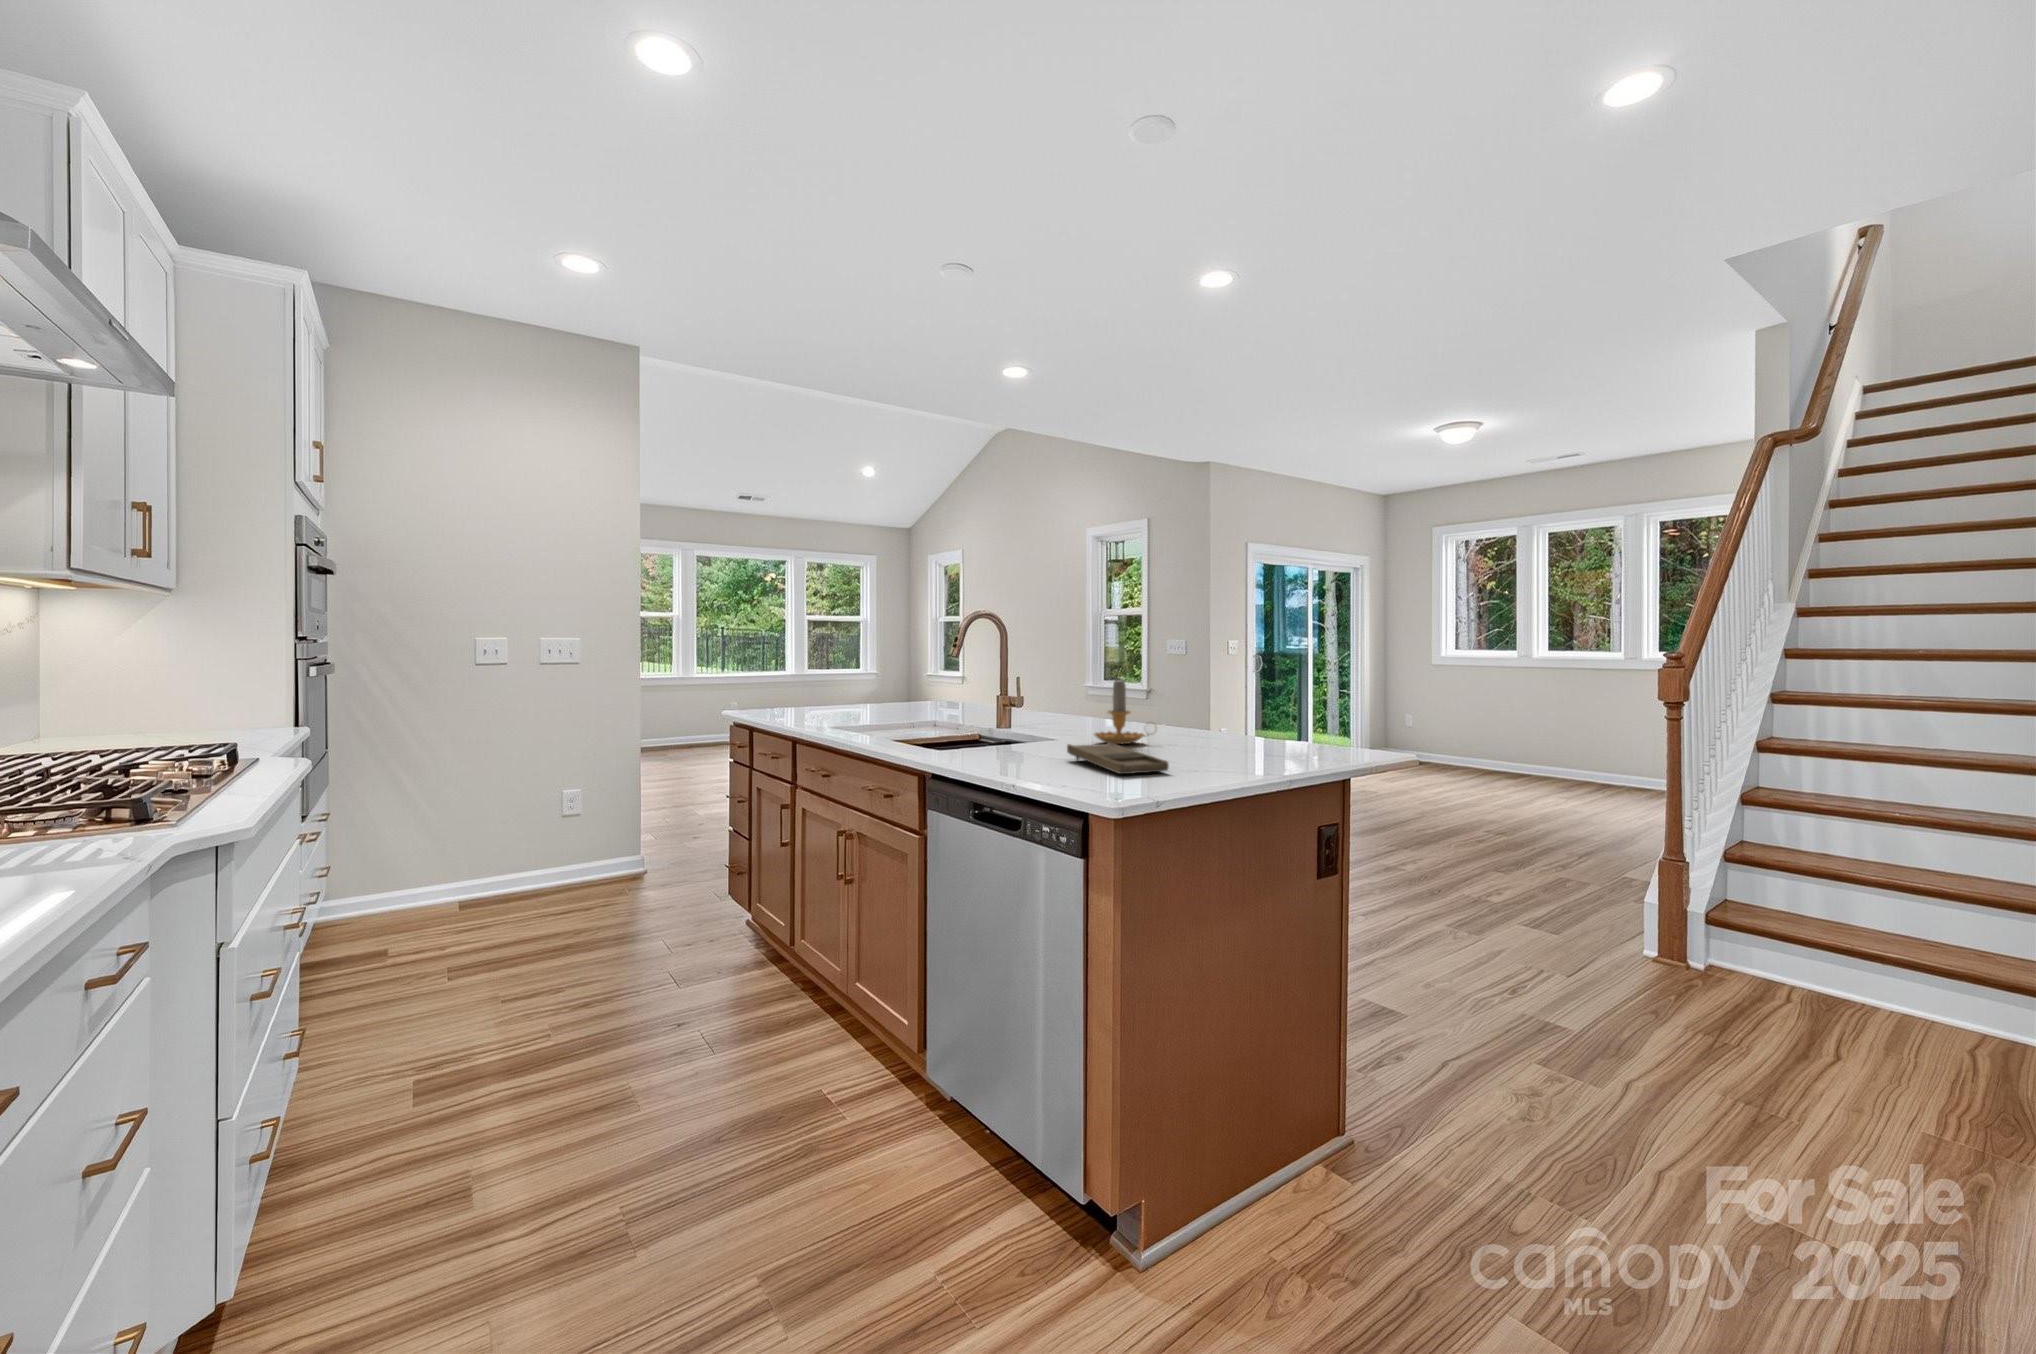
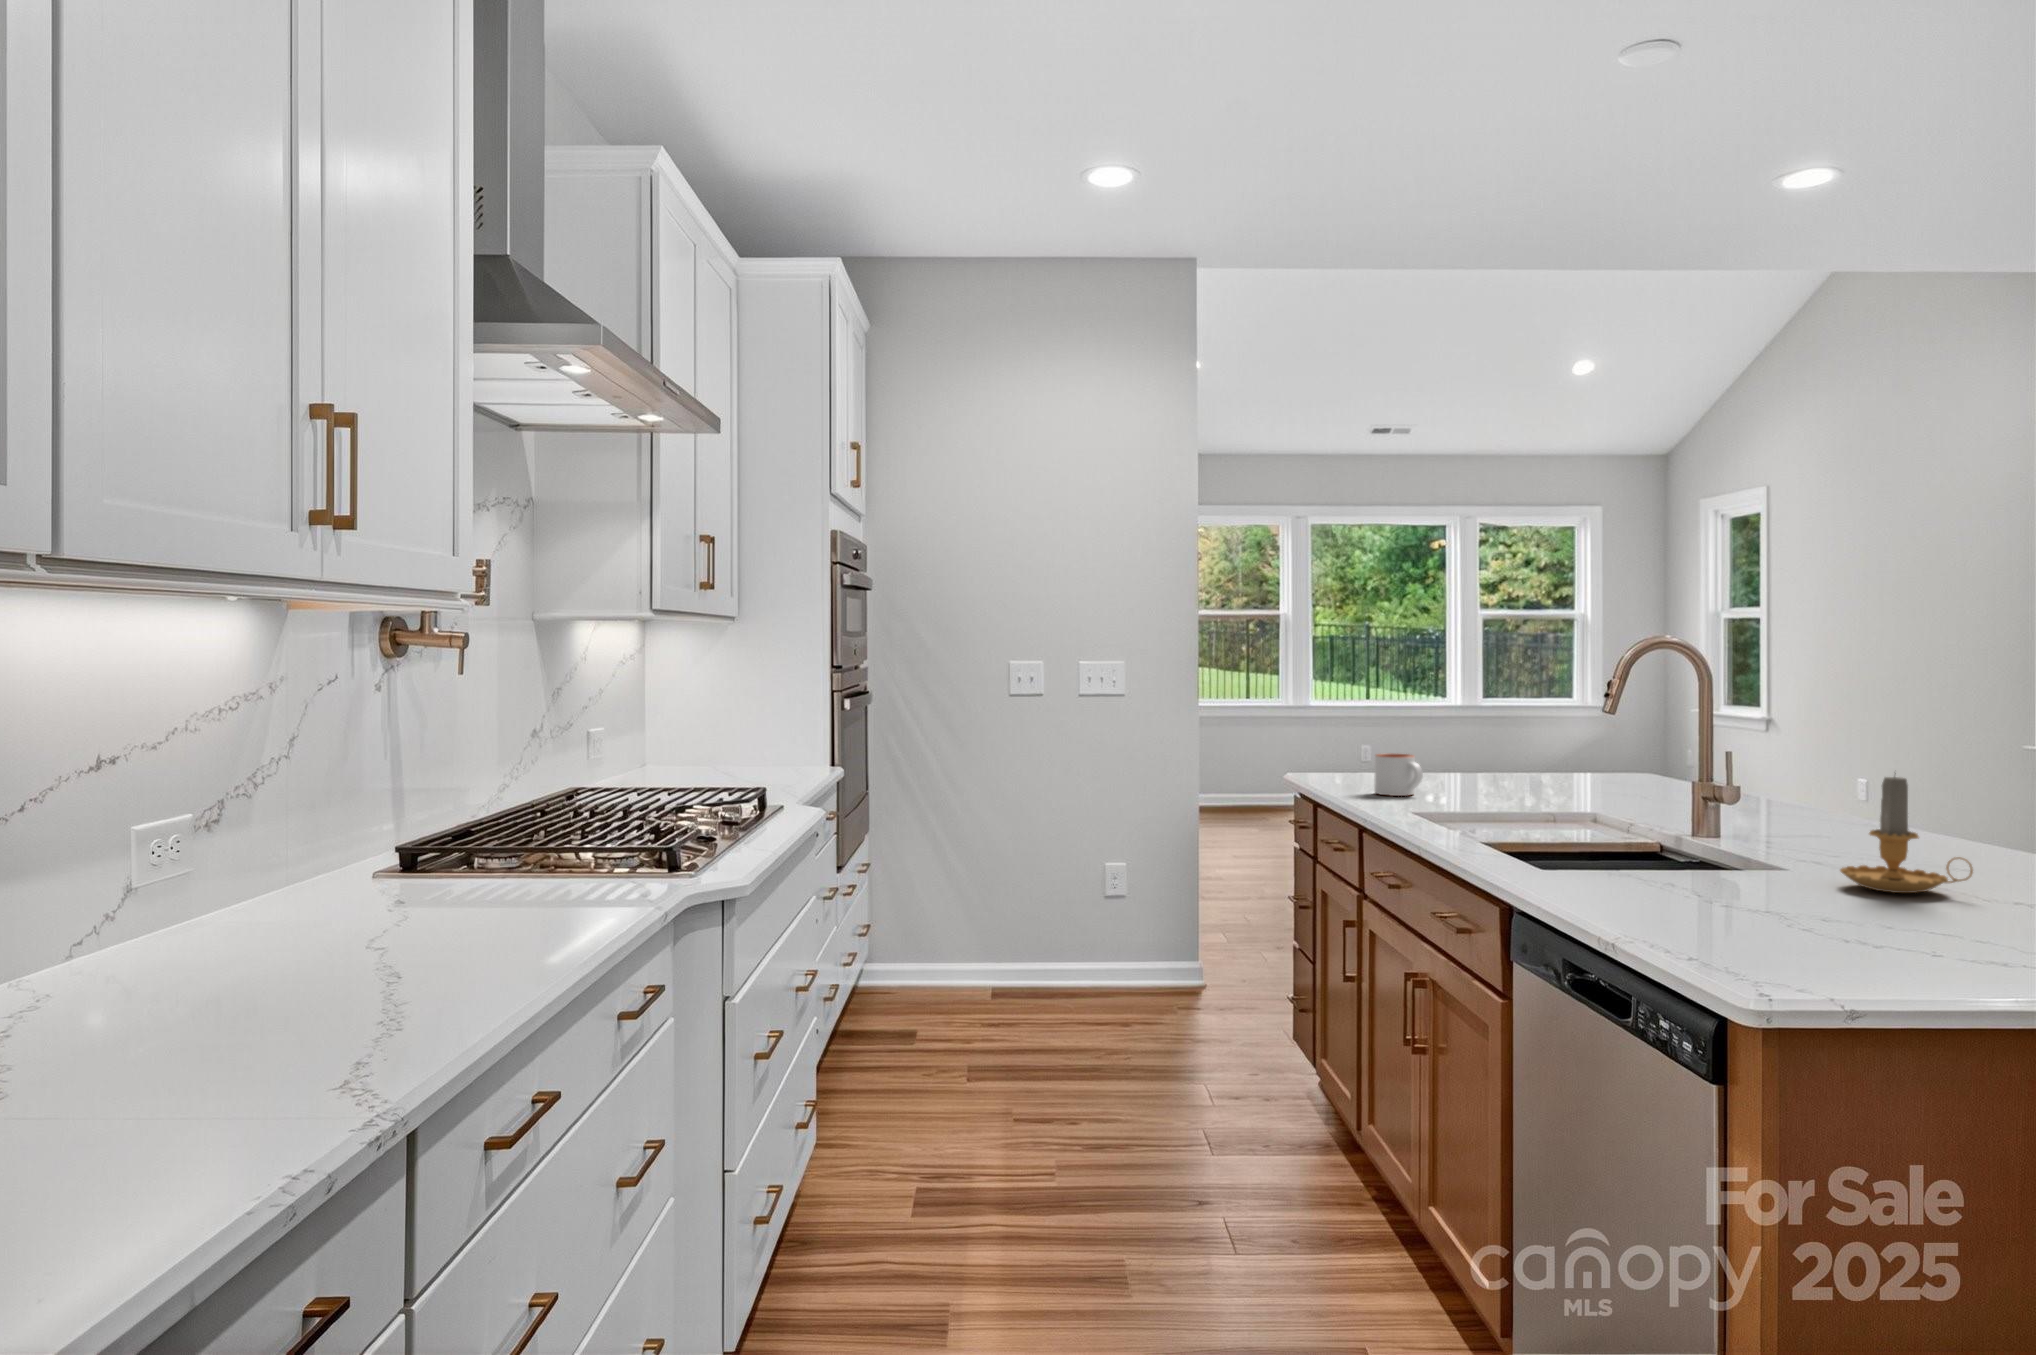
mug: none [788,693,821,720] -> present [1374,754,1423,796]
tray: present [1067,742,1169,774] -> none [1742,887,1906,958]

